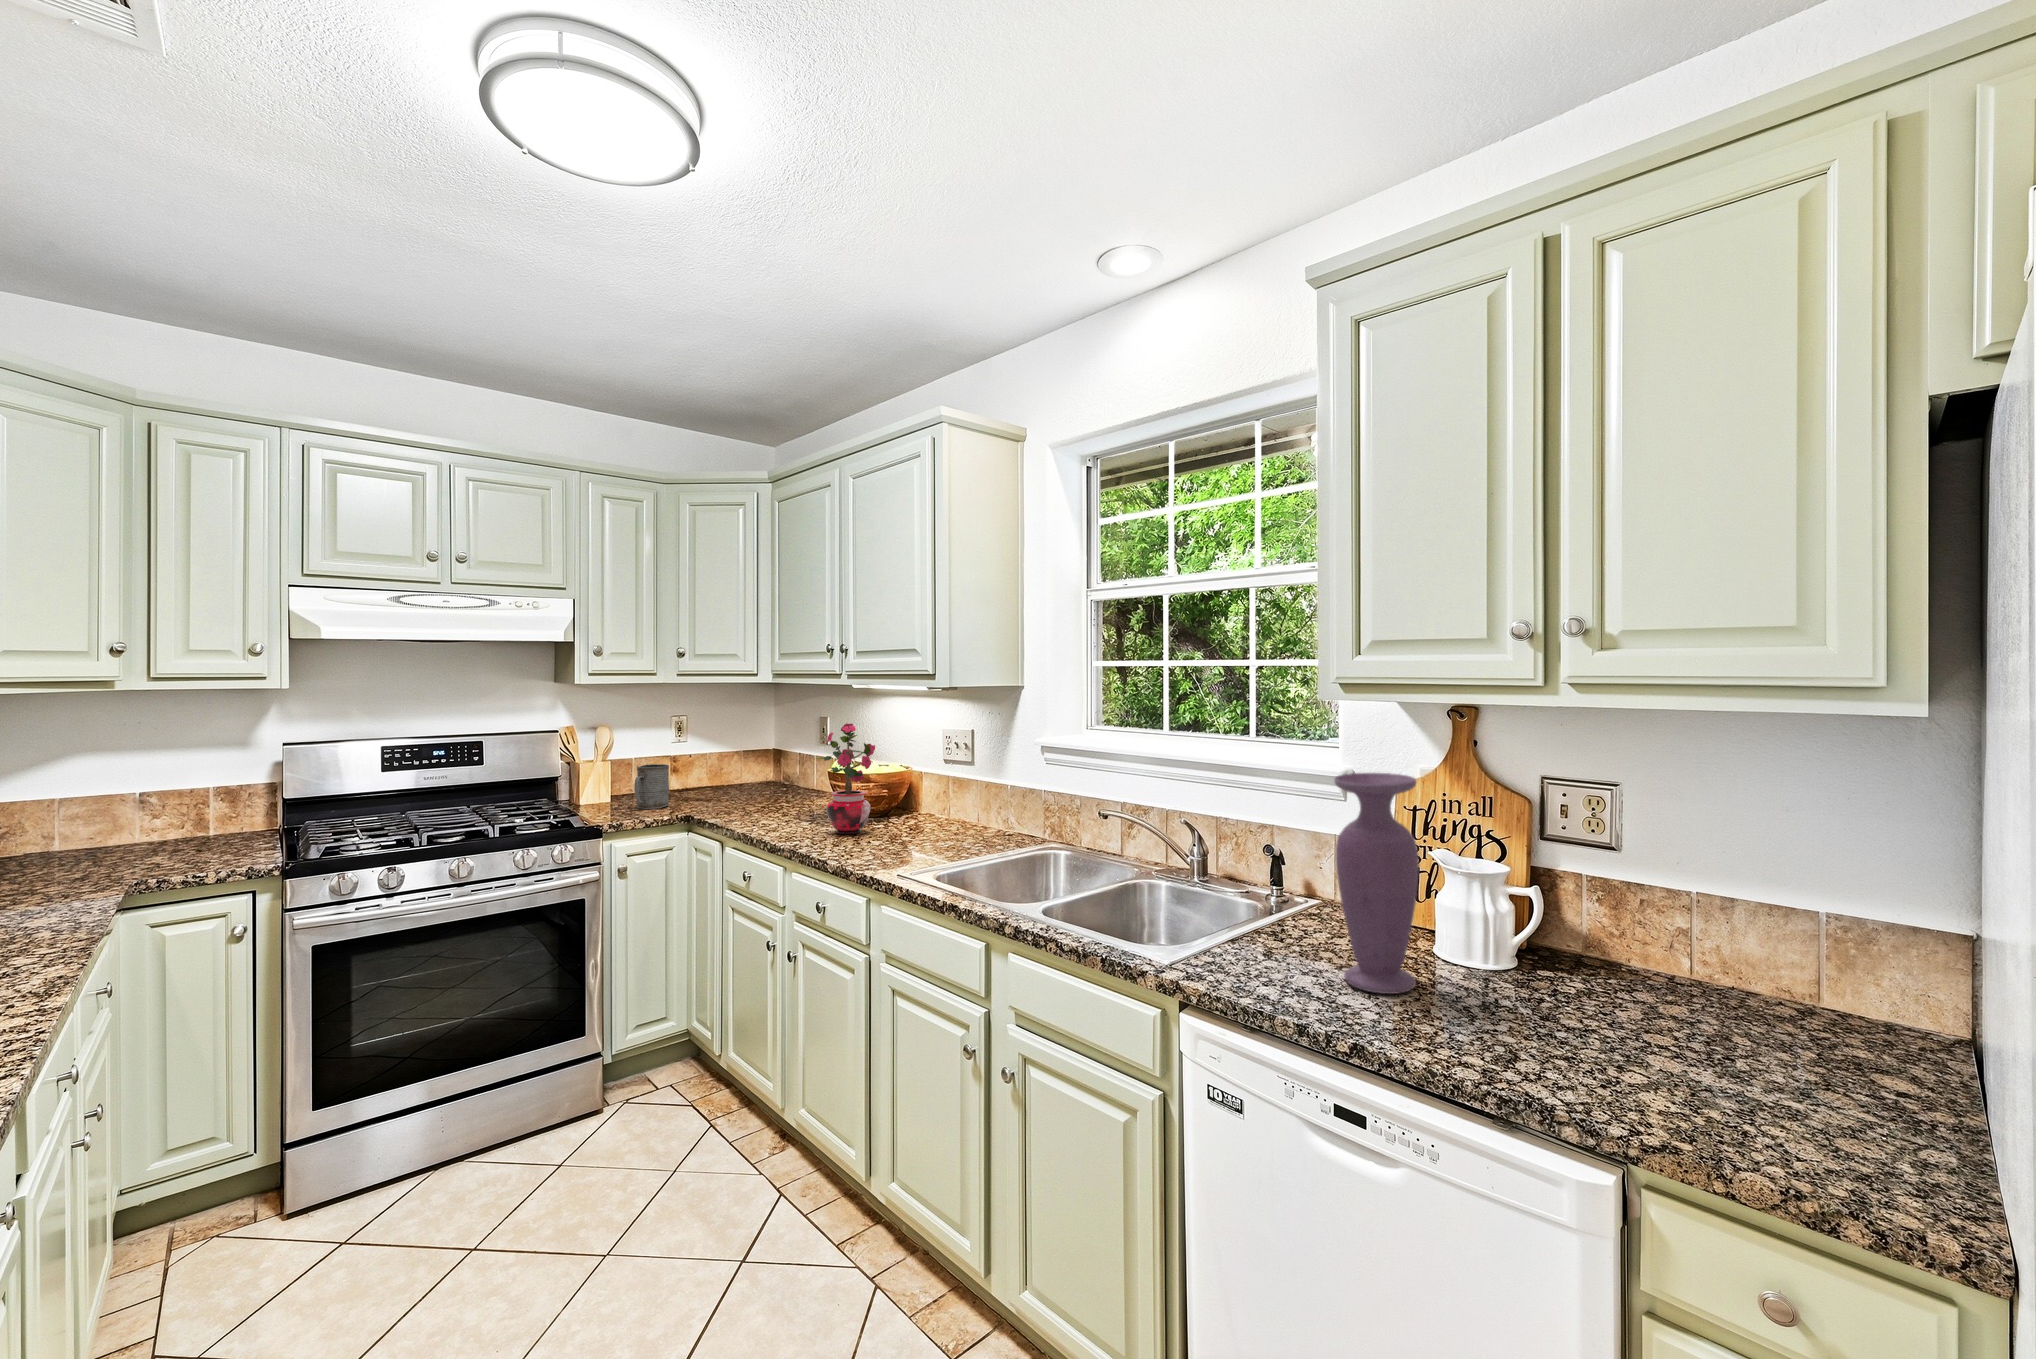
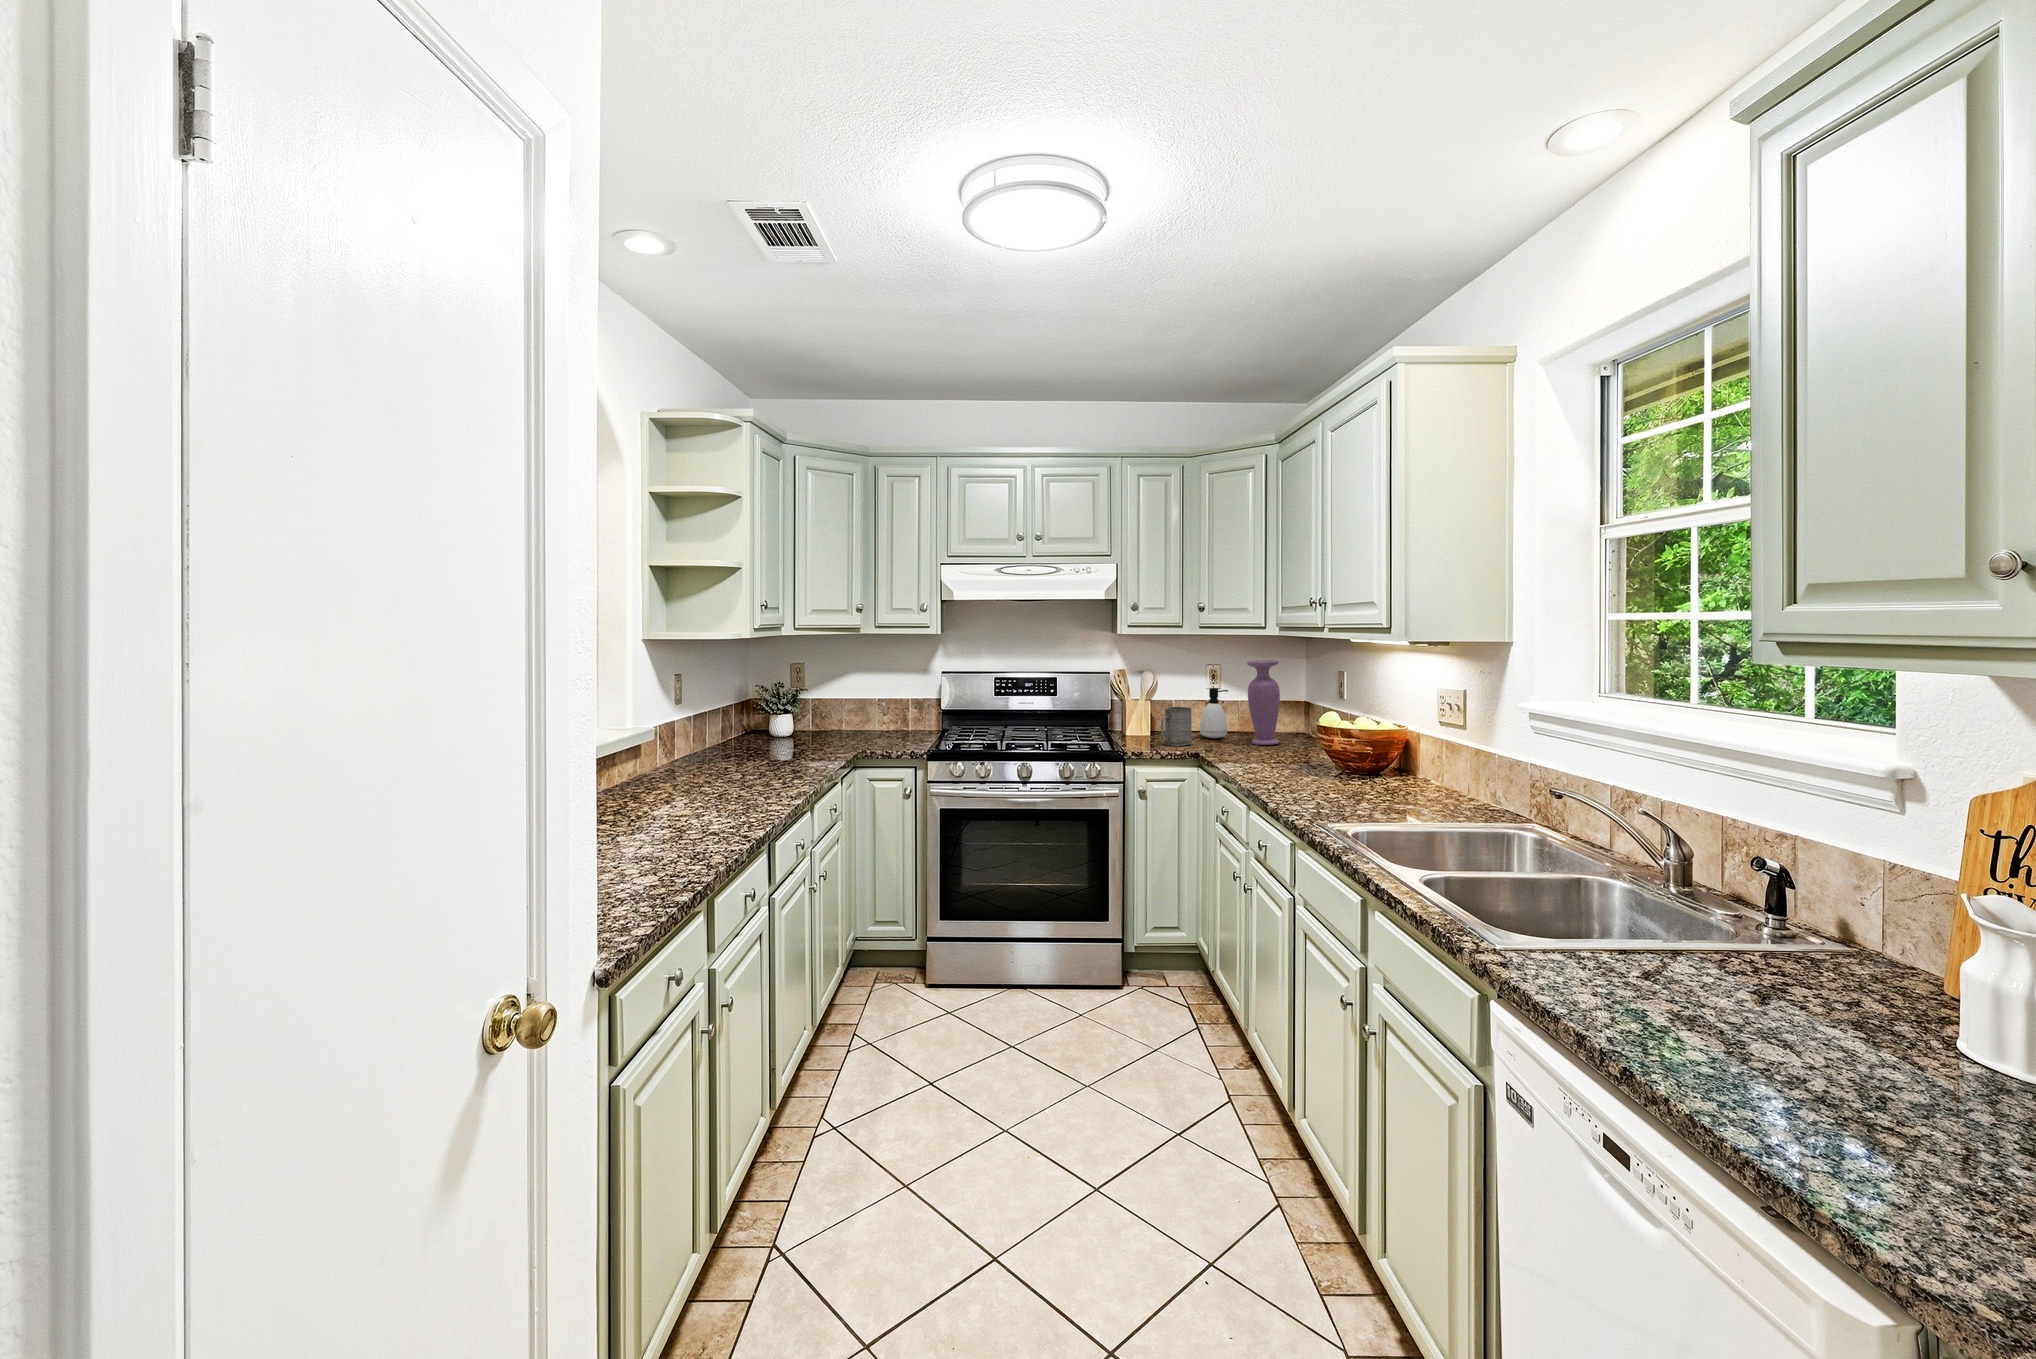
potted plant: present [816,723,875,834] -> none [1289,677,1356,787]
soap dispenser: none [670,741,701,797] -> present [1200,688,1228,738]
vase: present [1334,773,1419,994] -> present [1247,660,1280,745]

